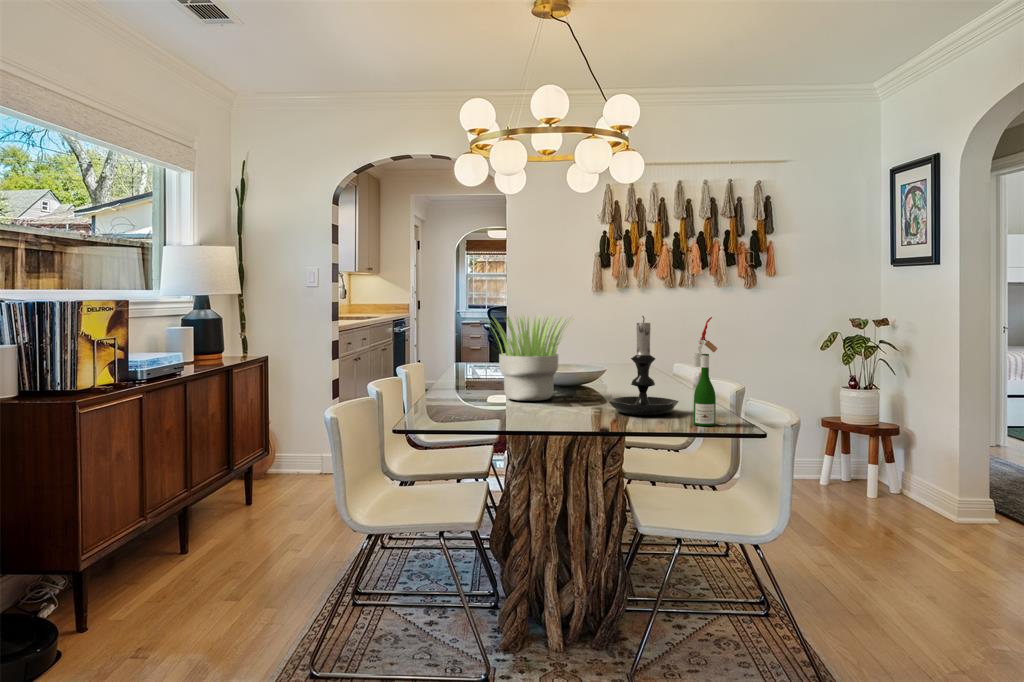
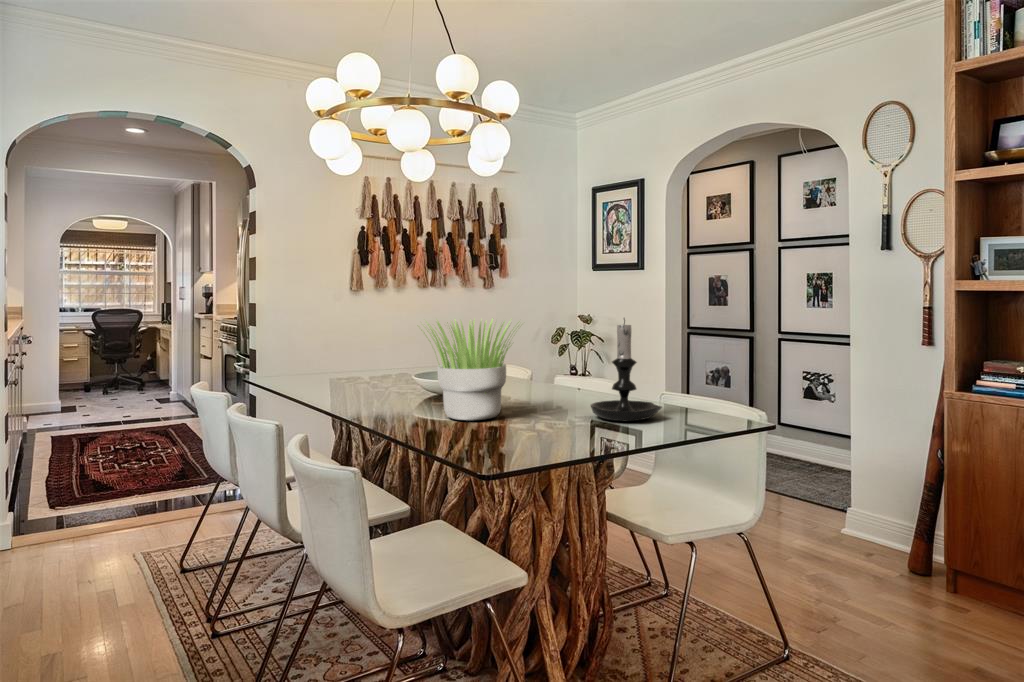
wine bottle: present [693,317,726,426] -> none [697,317,726,425]

